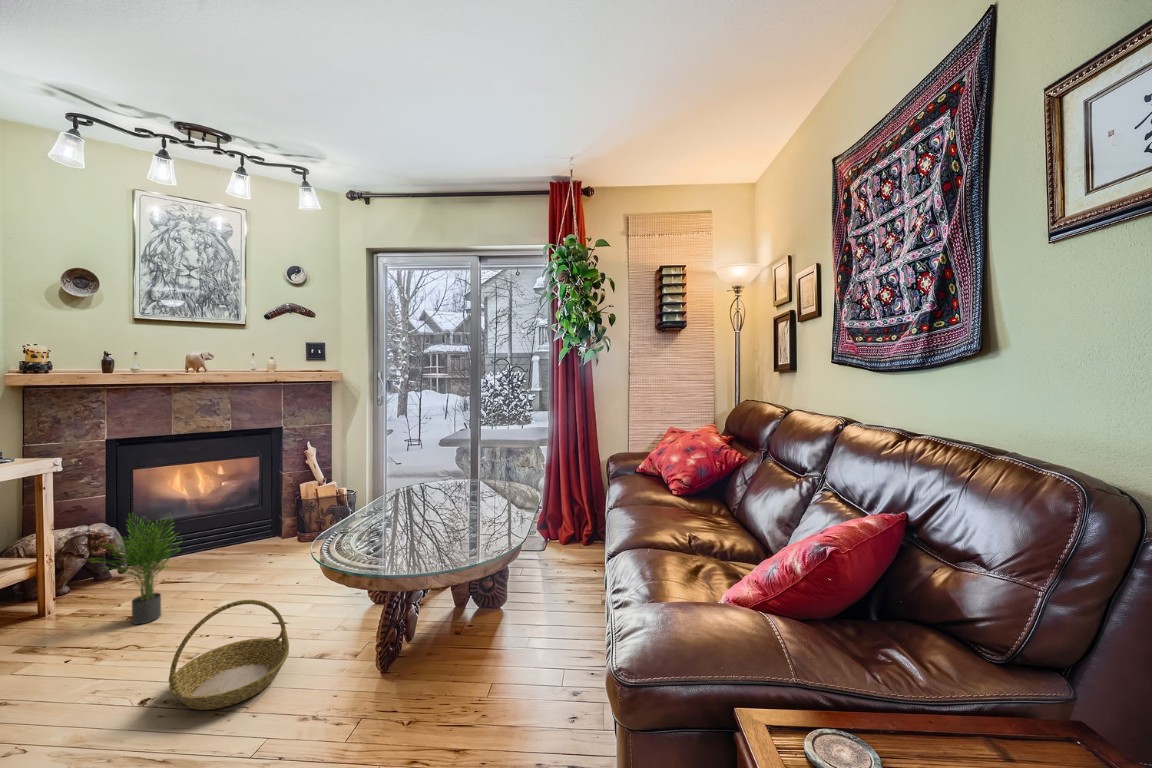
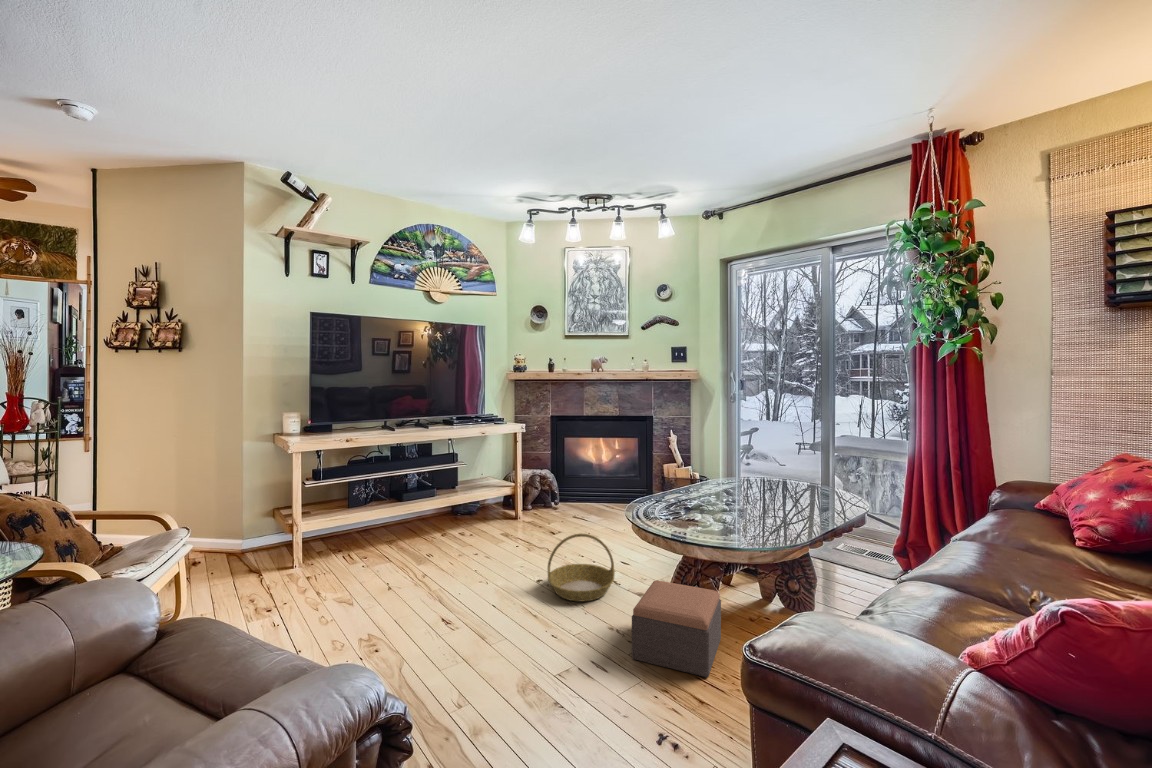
potted plant: present [103,515,178,624] -> none [526,465,579,539]
footstool: none [359,615,461,745] -> present [632,580,721,677]

